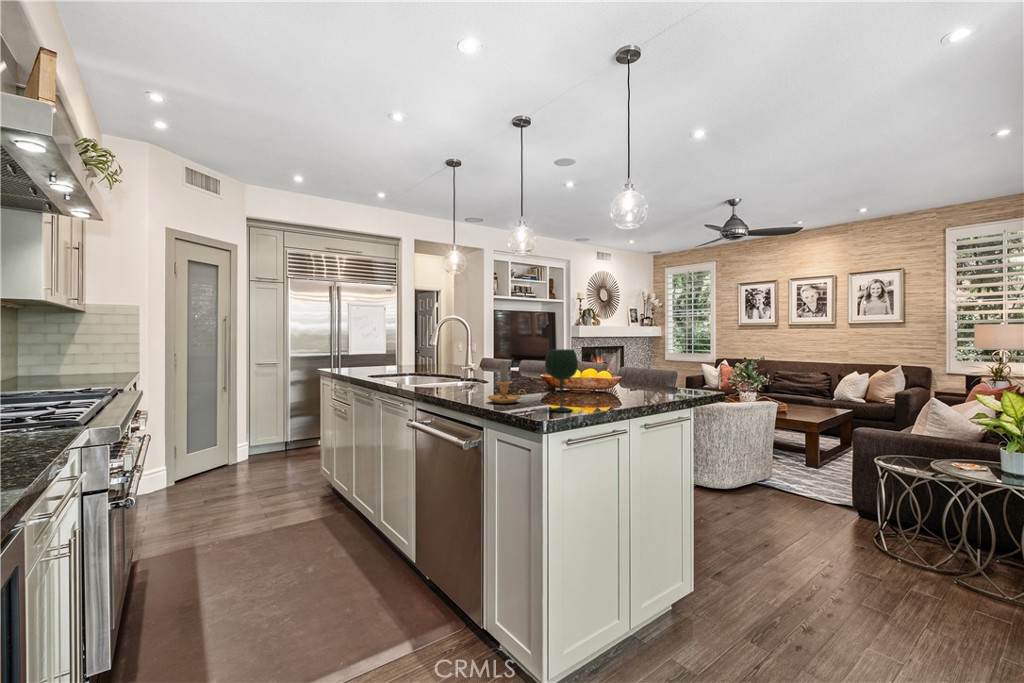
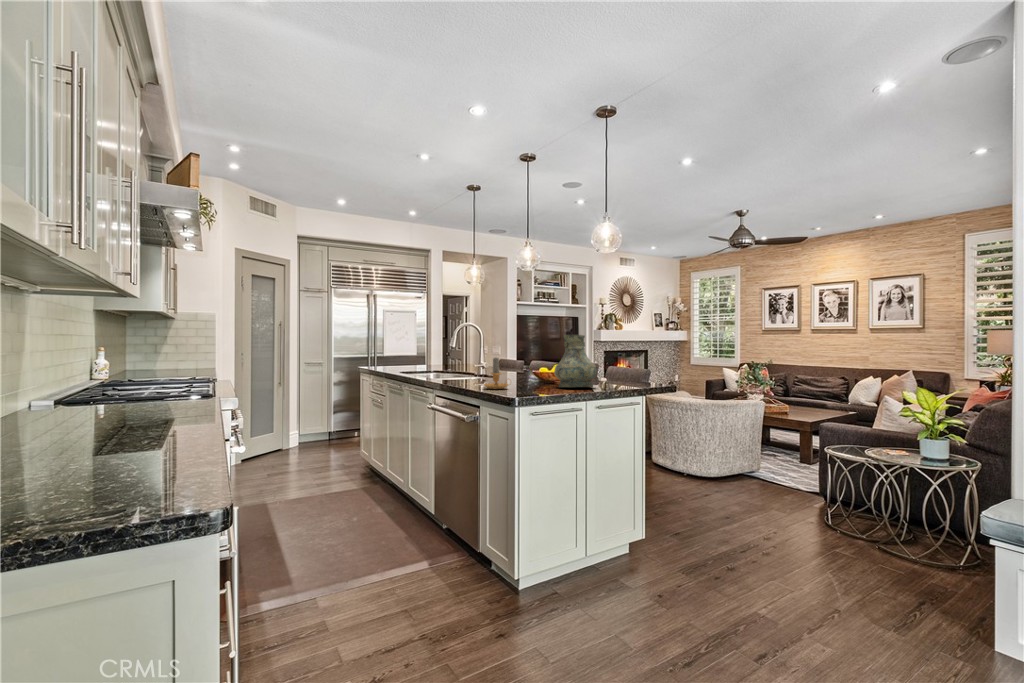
vase: none [577,330,633,399] -> present [554,335,597,387]
wine glass: present [545,349,578,412] -> none [522,349,545,394]

